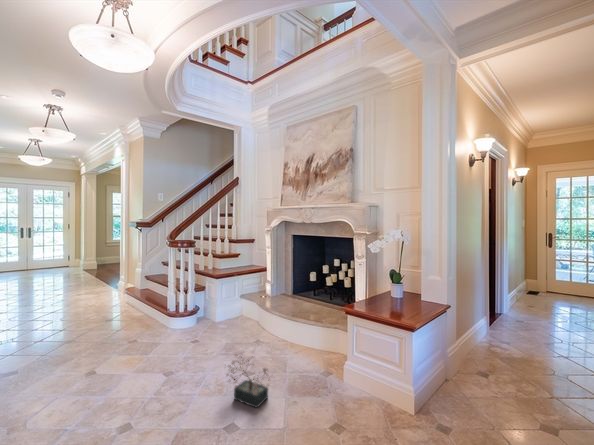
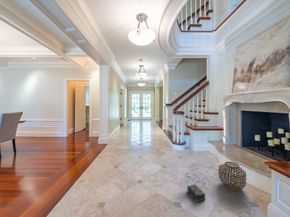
woven basket: none [278,321,316,368] -> present [219,162,246,191]

